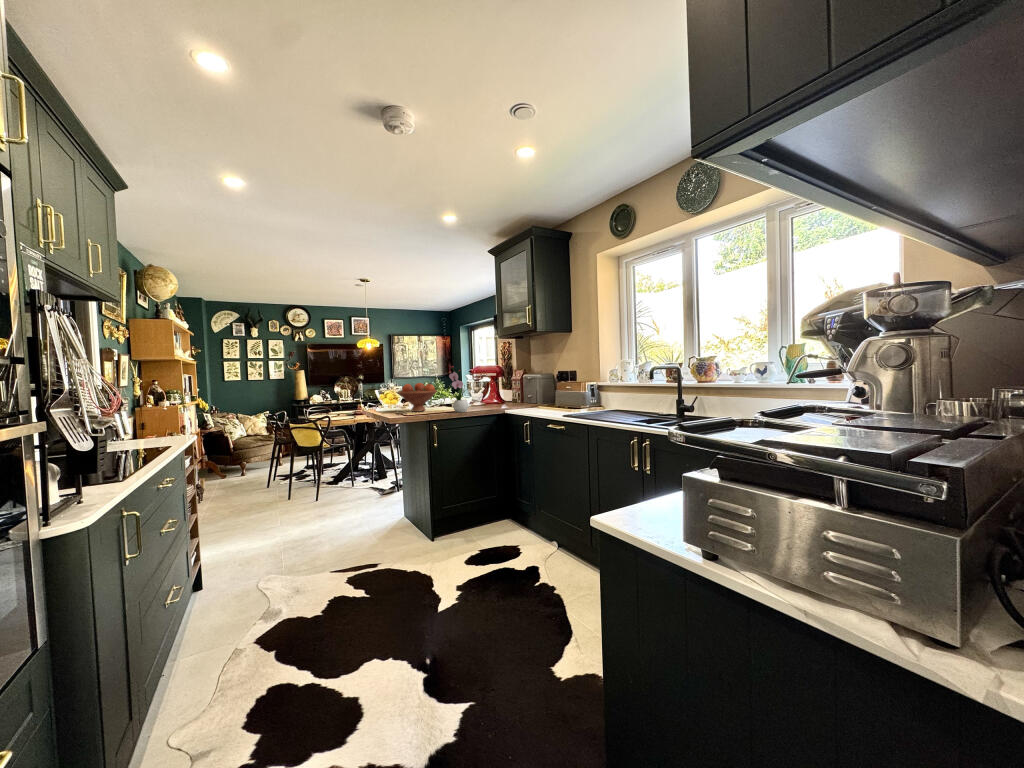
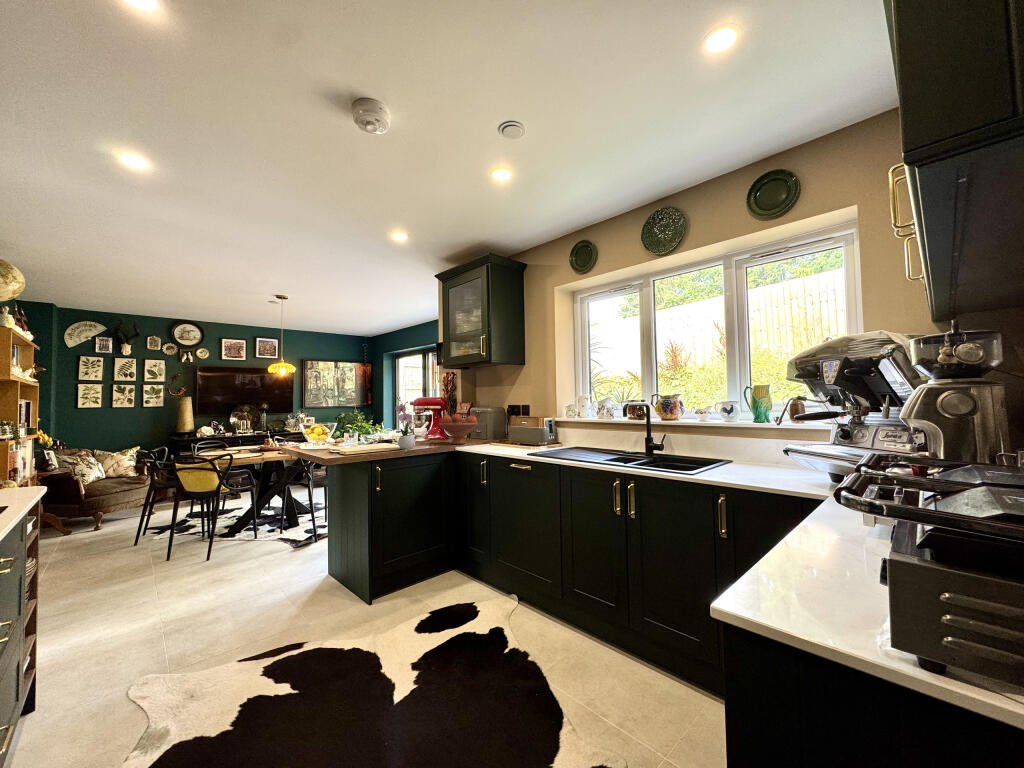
fruit bowl: present [398,383,437,412] -> present [438,414,478,444]

